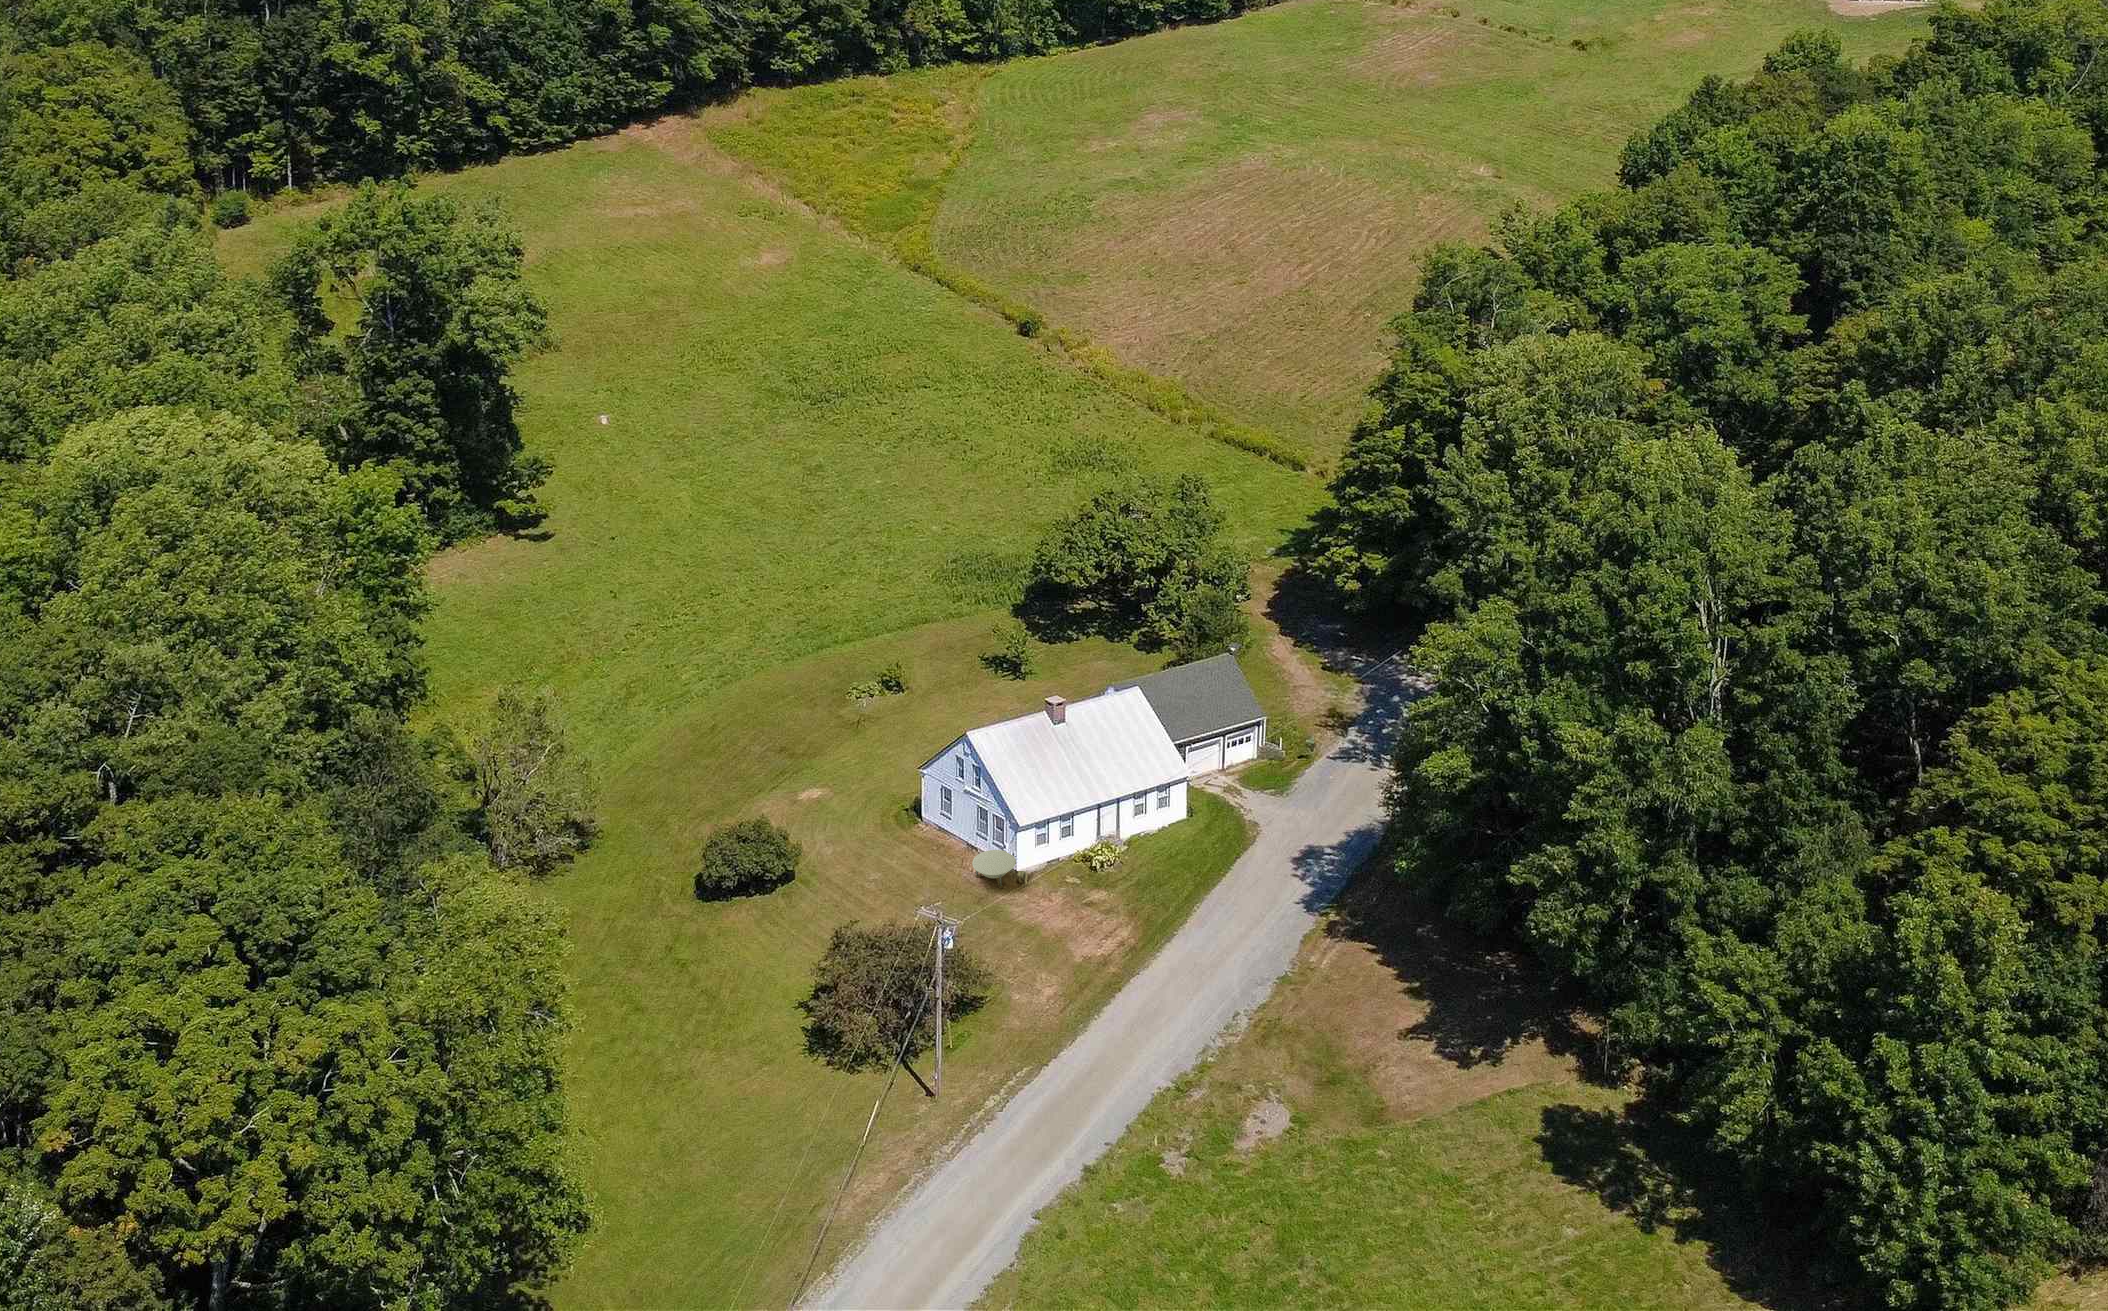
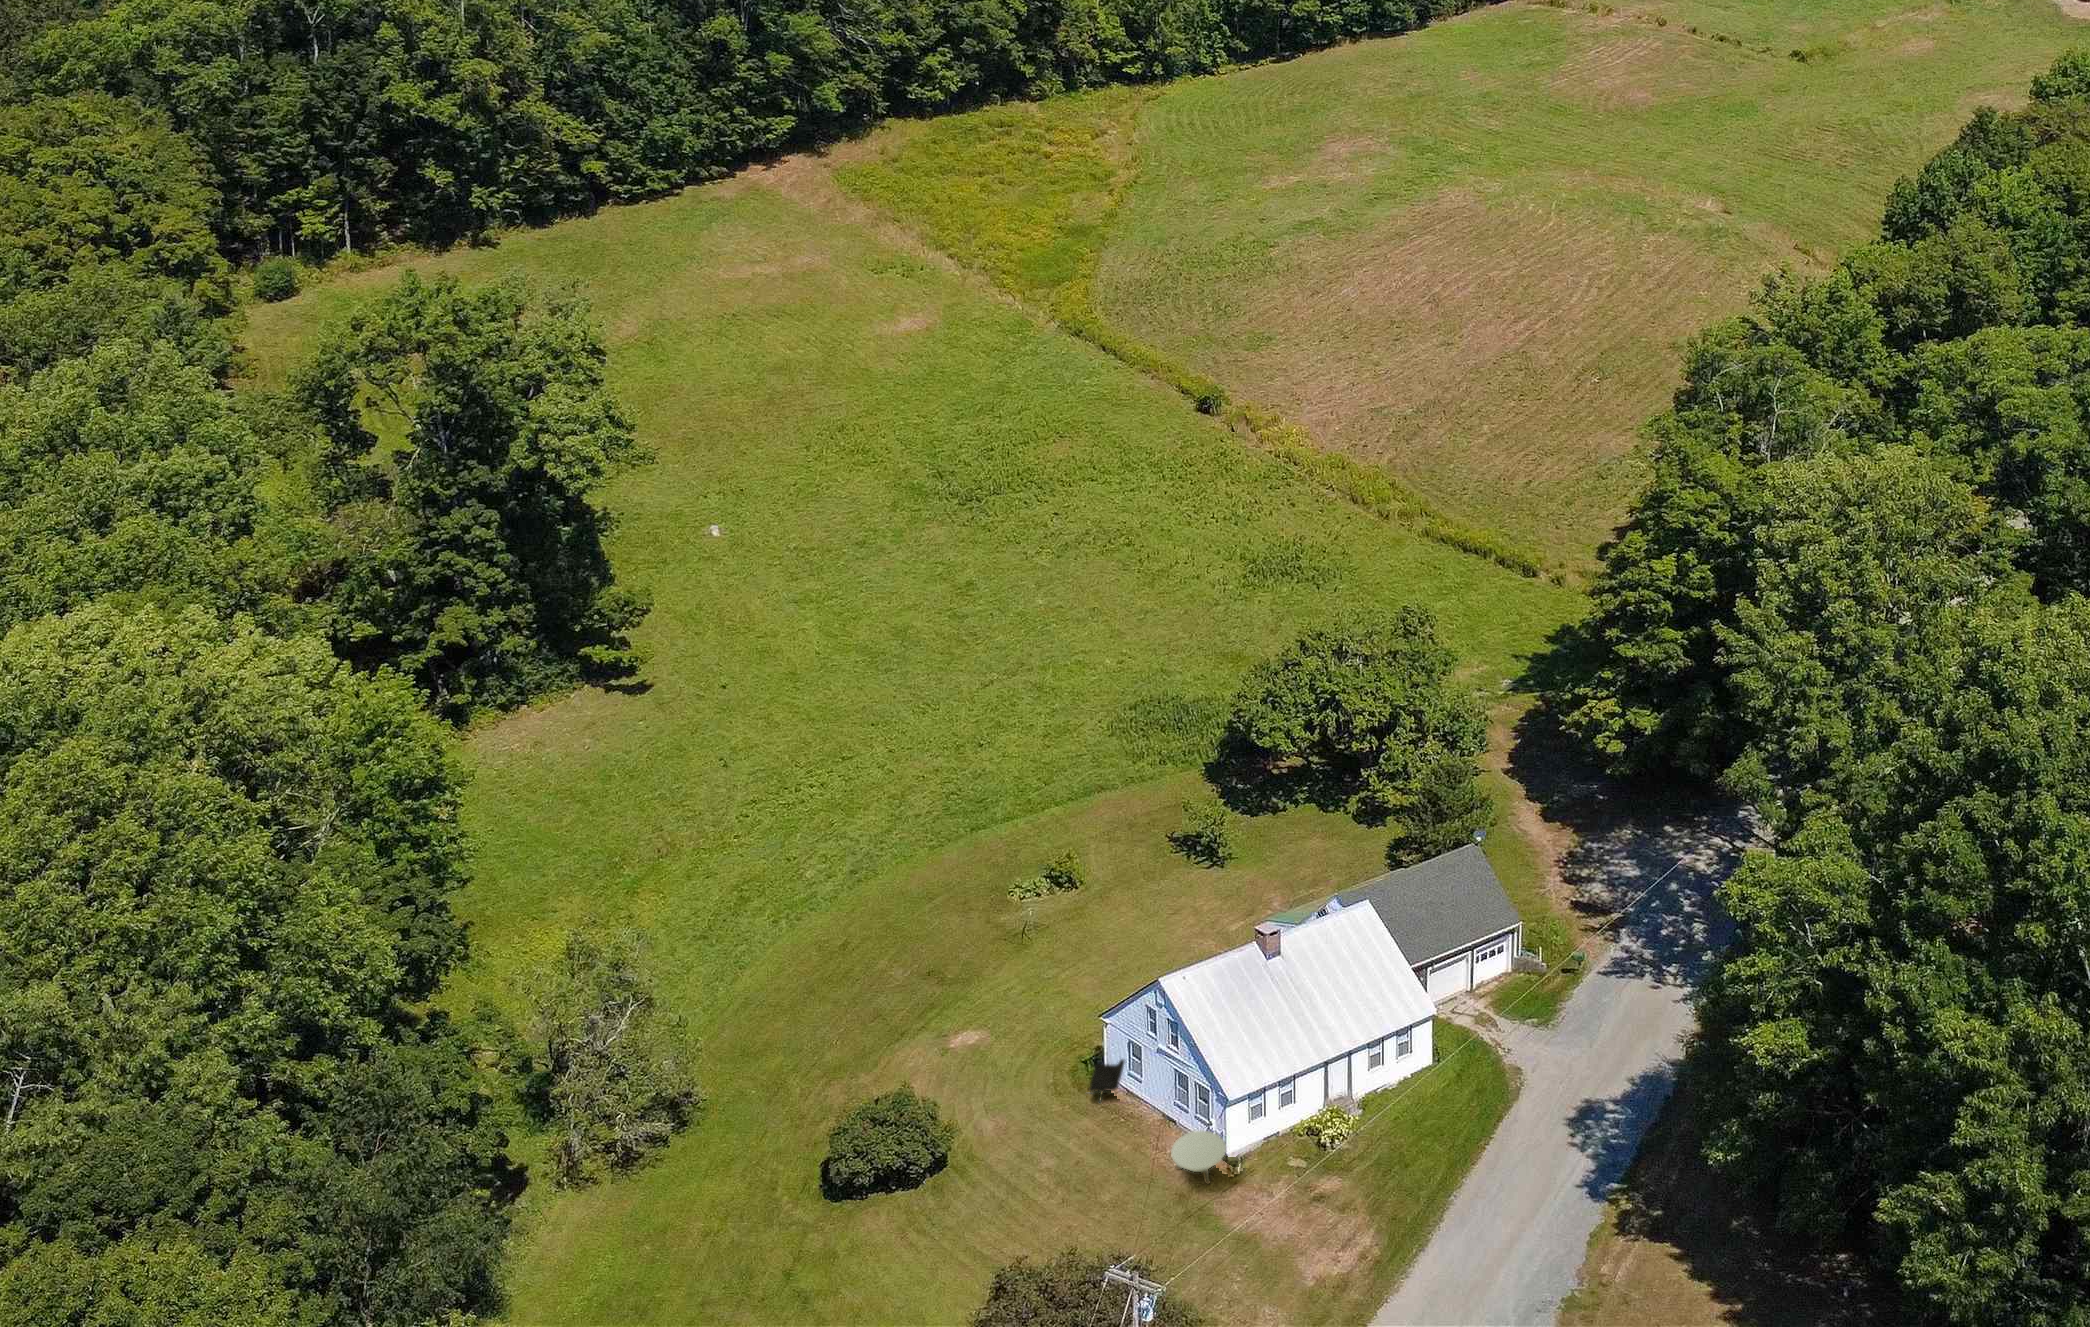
lounge chair: none [906,799,937,832] -> present [1089,1059,1125,1095]

